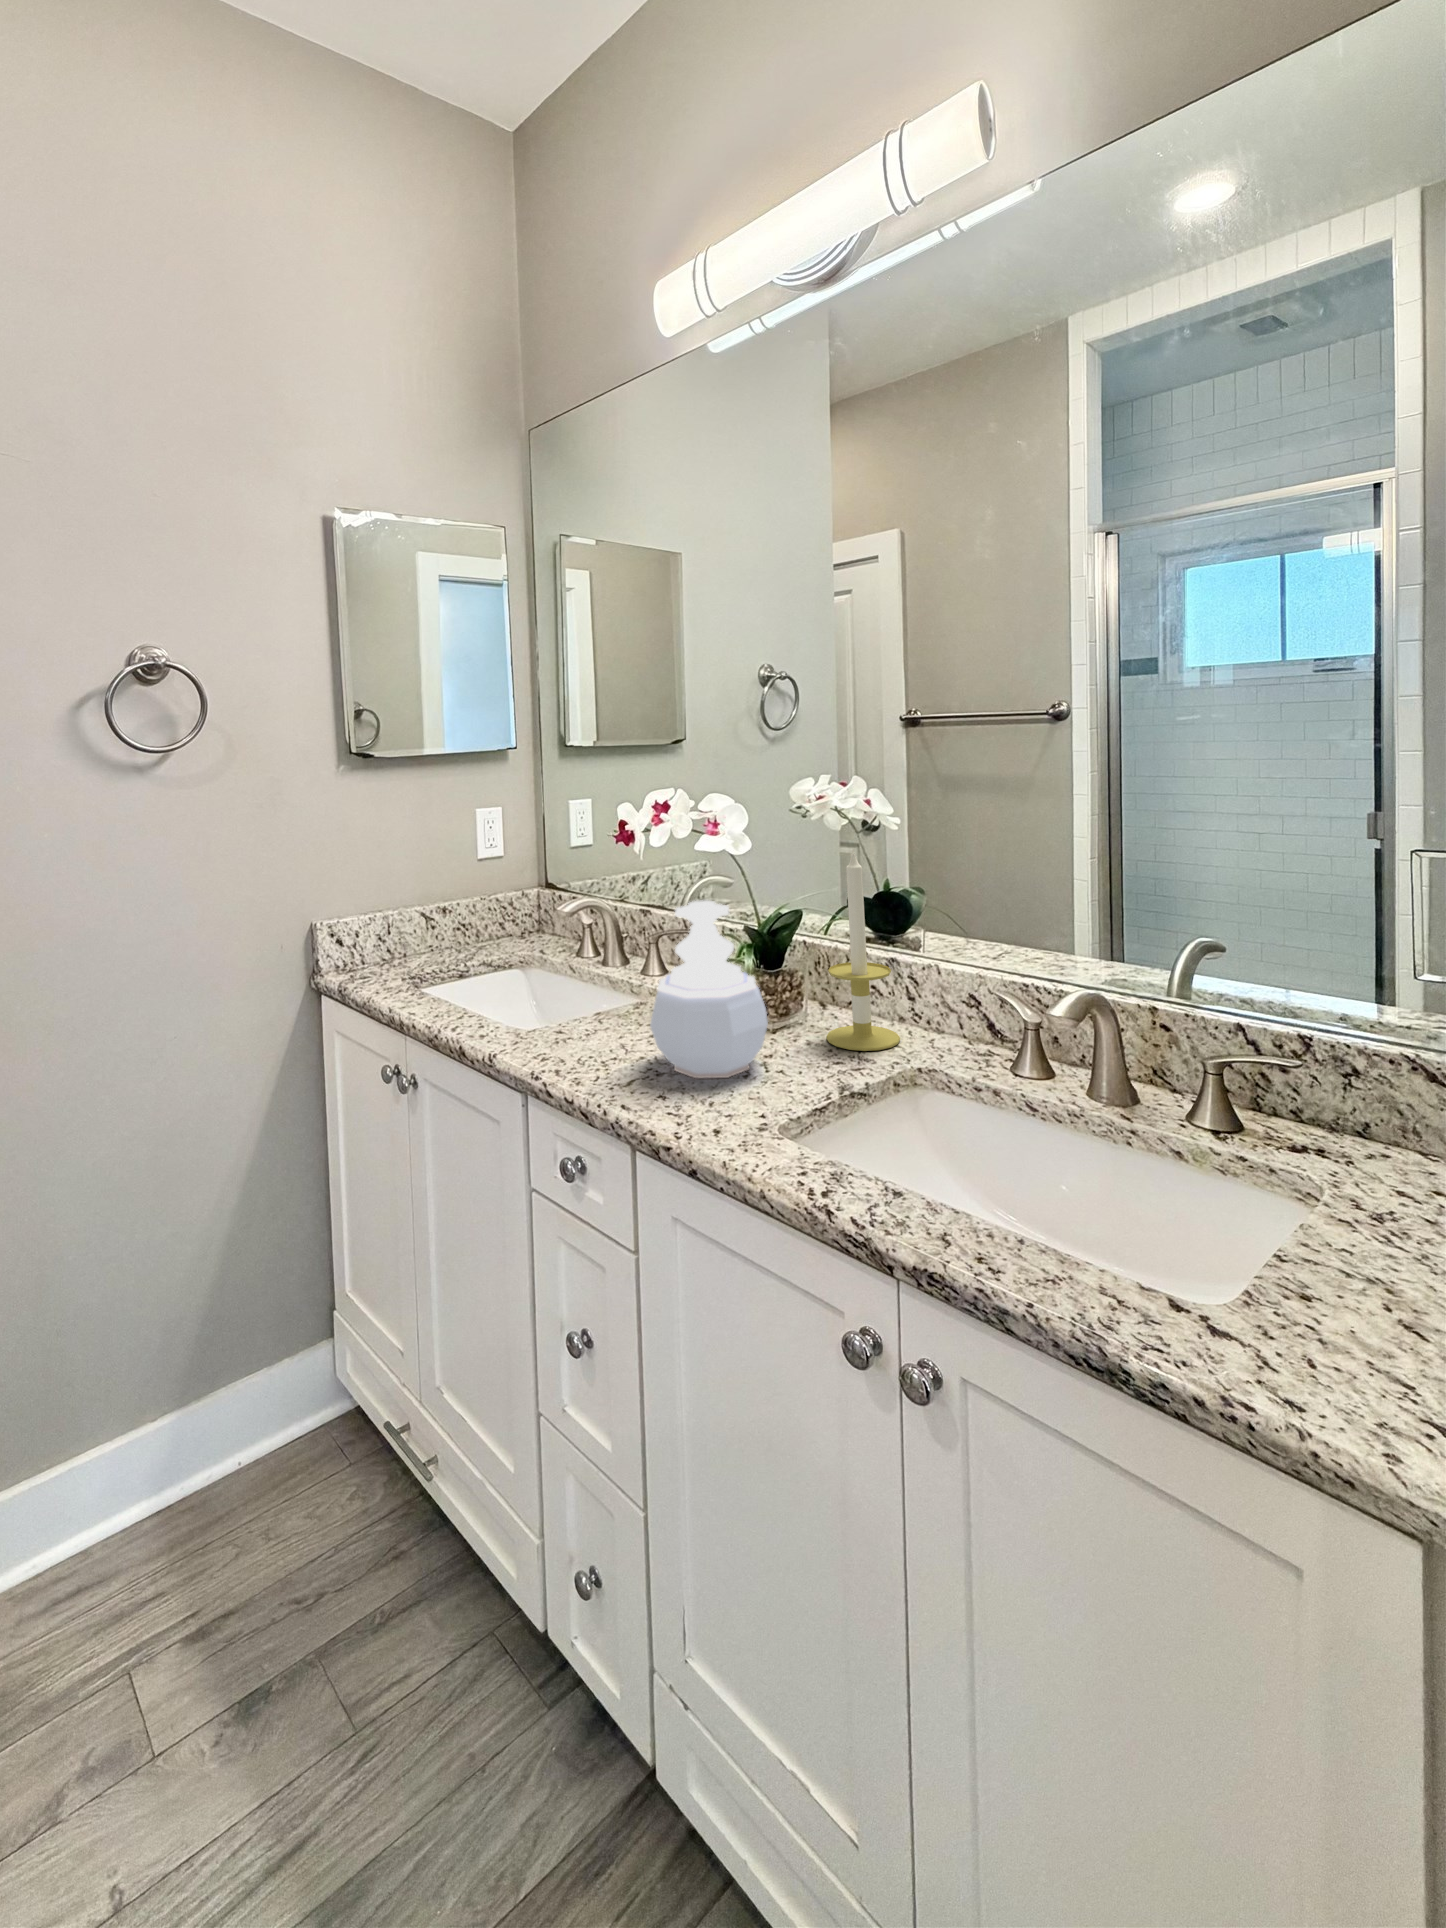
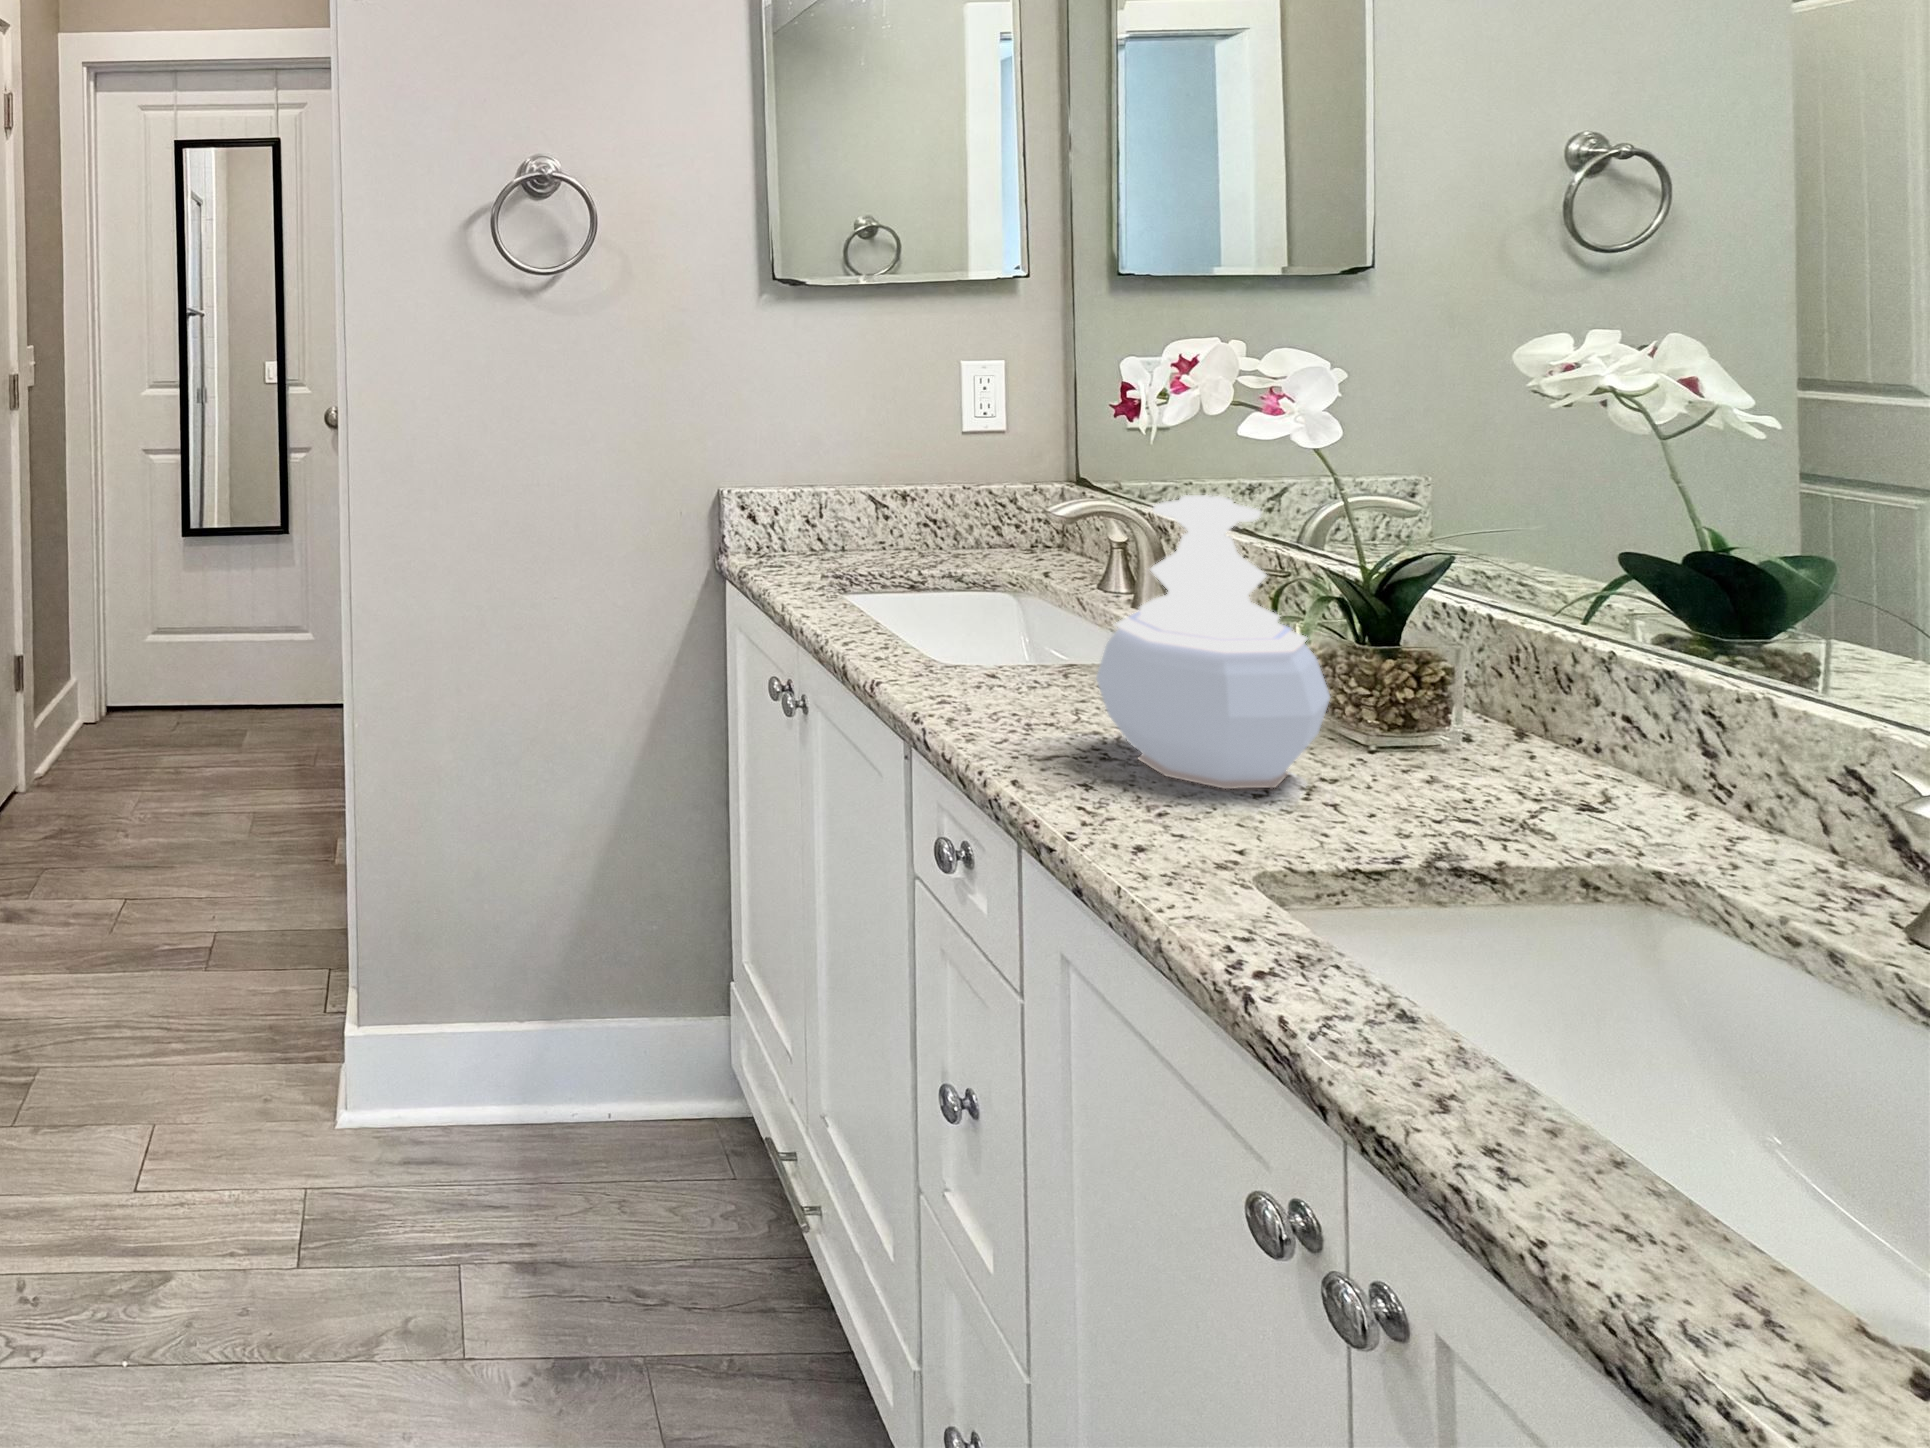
candle: present [826,850,900,1051] -> none [1476,443,1649,824]

